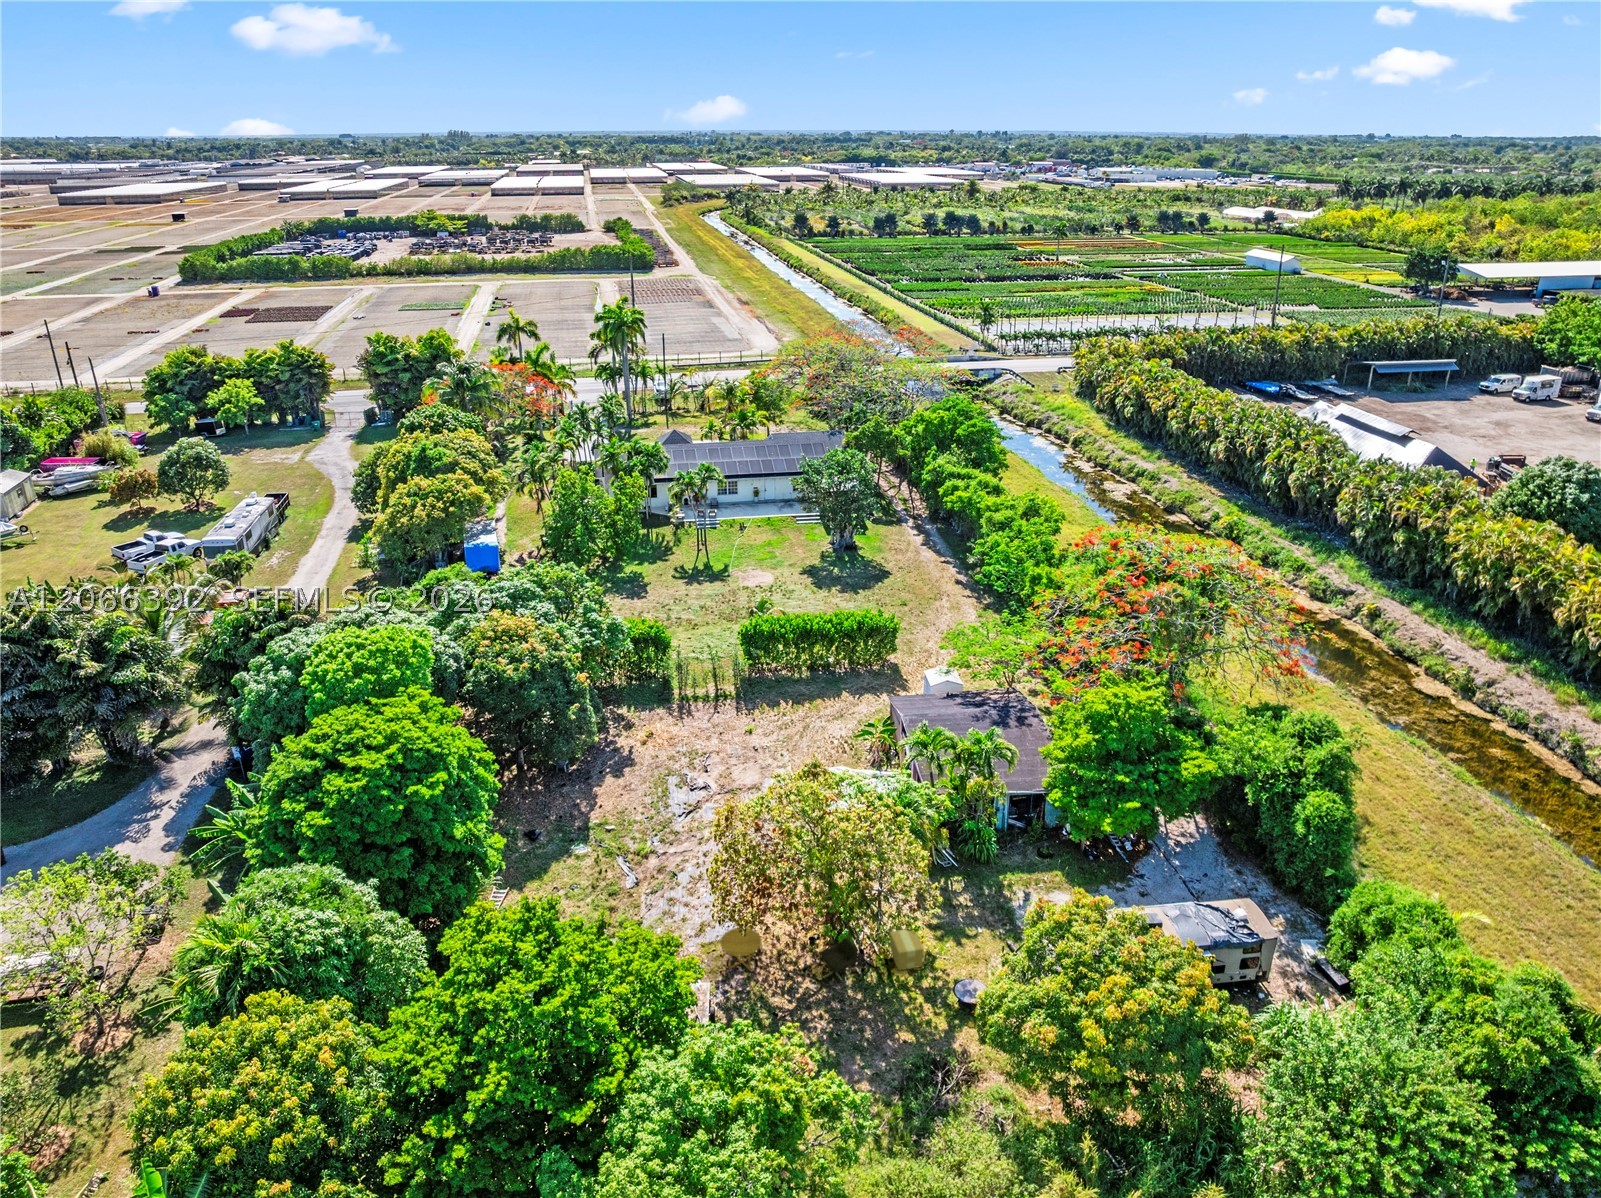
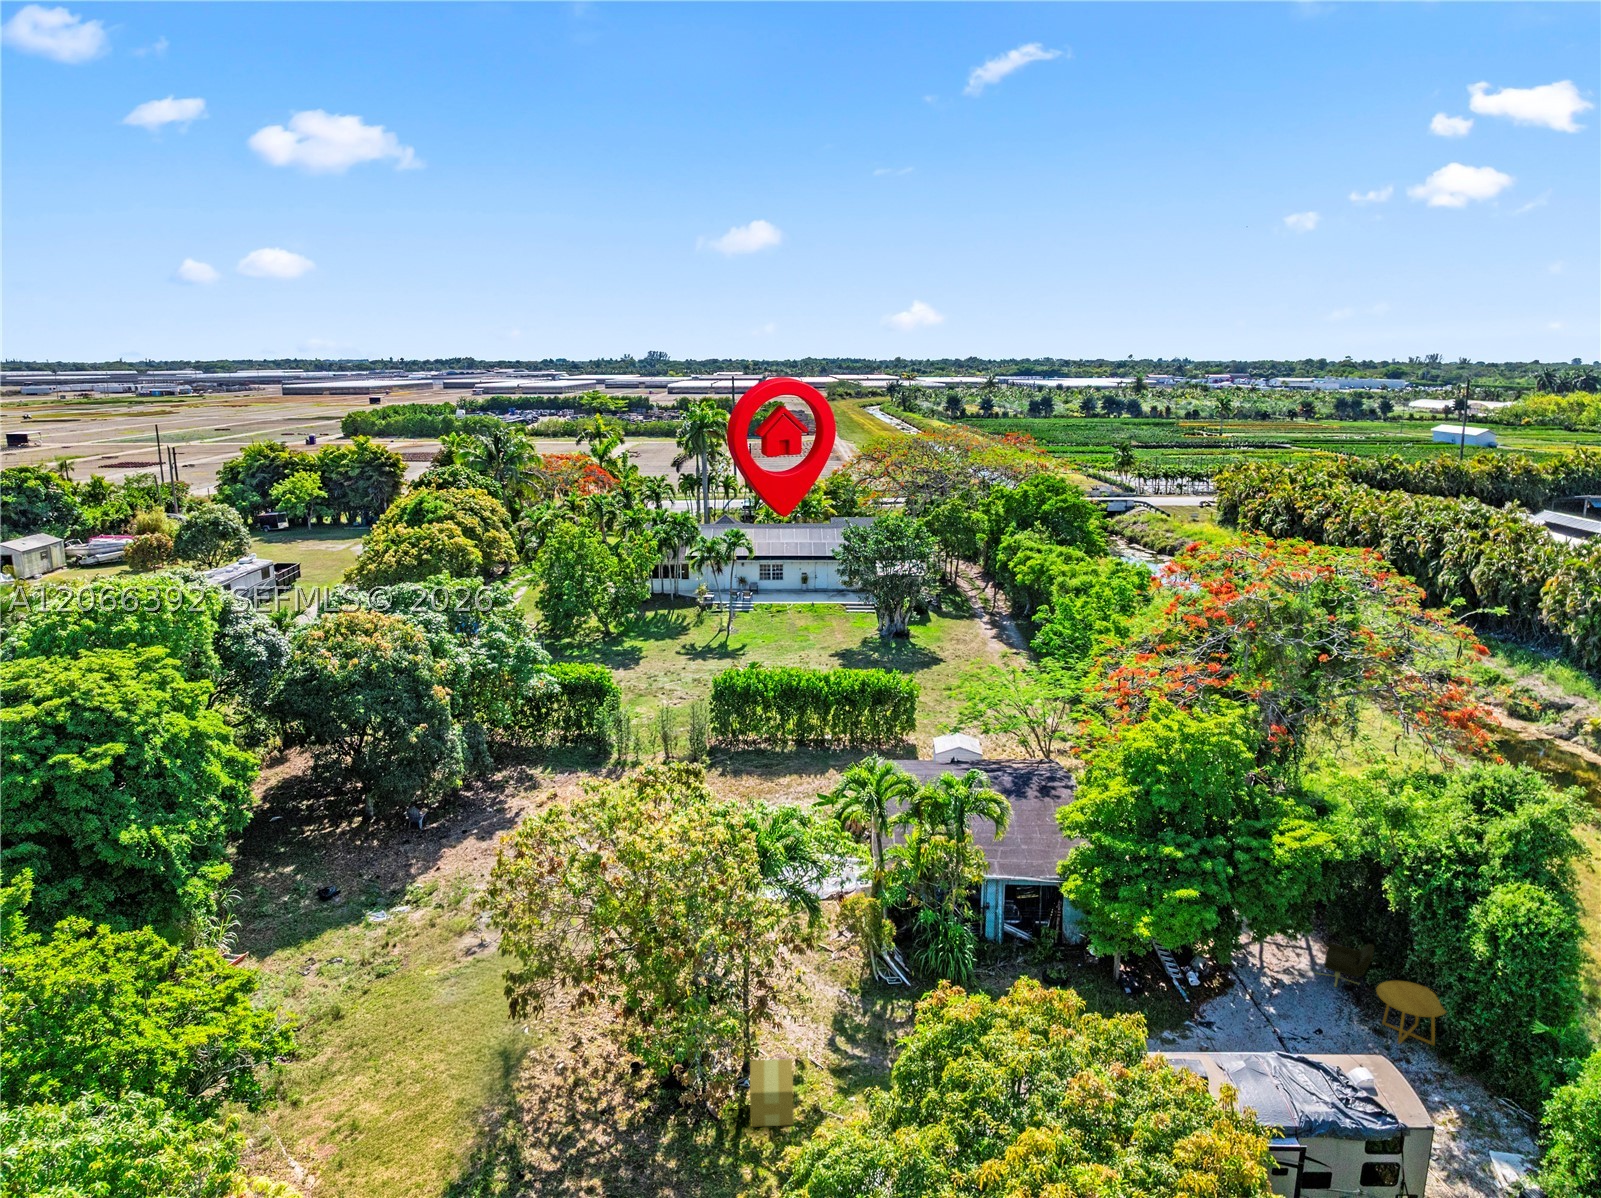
round table: present [721,928,761,970] -> present [1377,981,1446,1045]
lounge chair: present [820,937,858,979] -> present [1324,943,1374,987]

